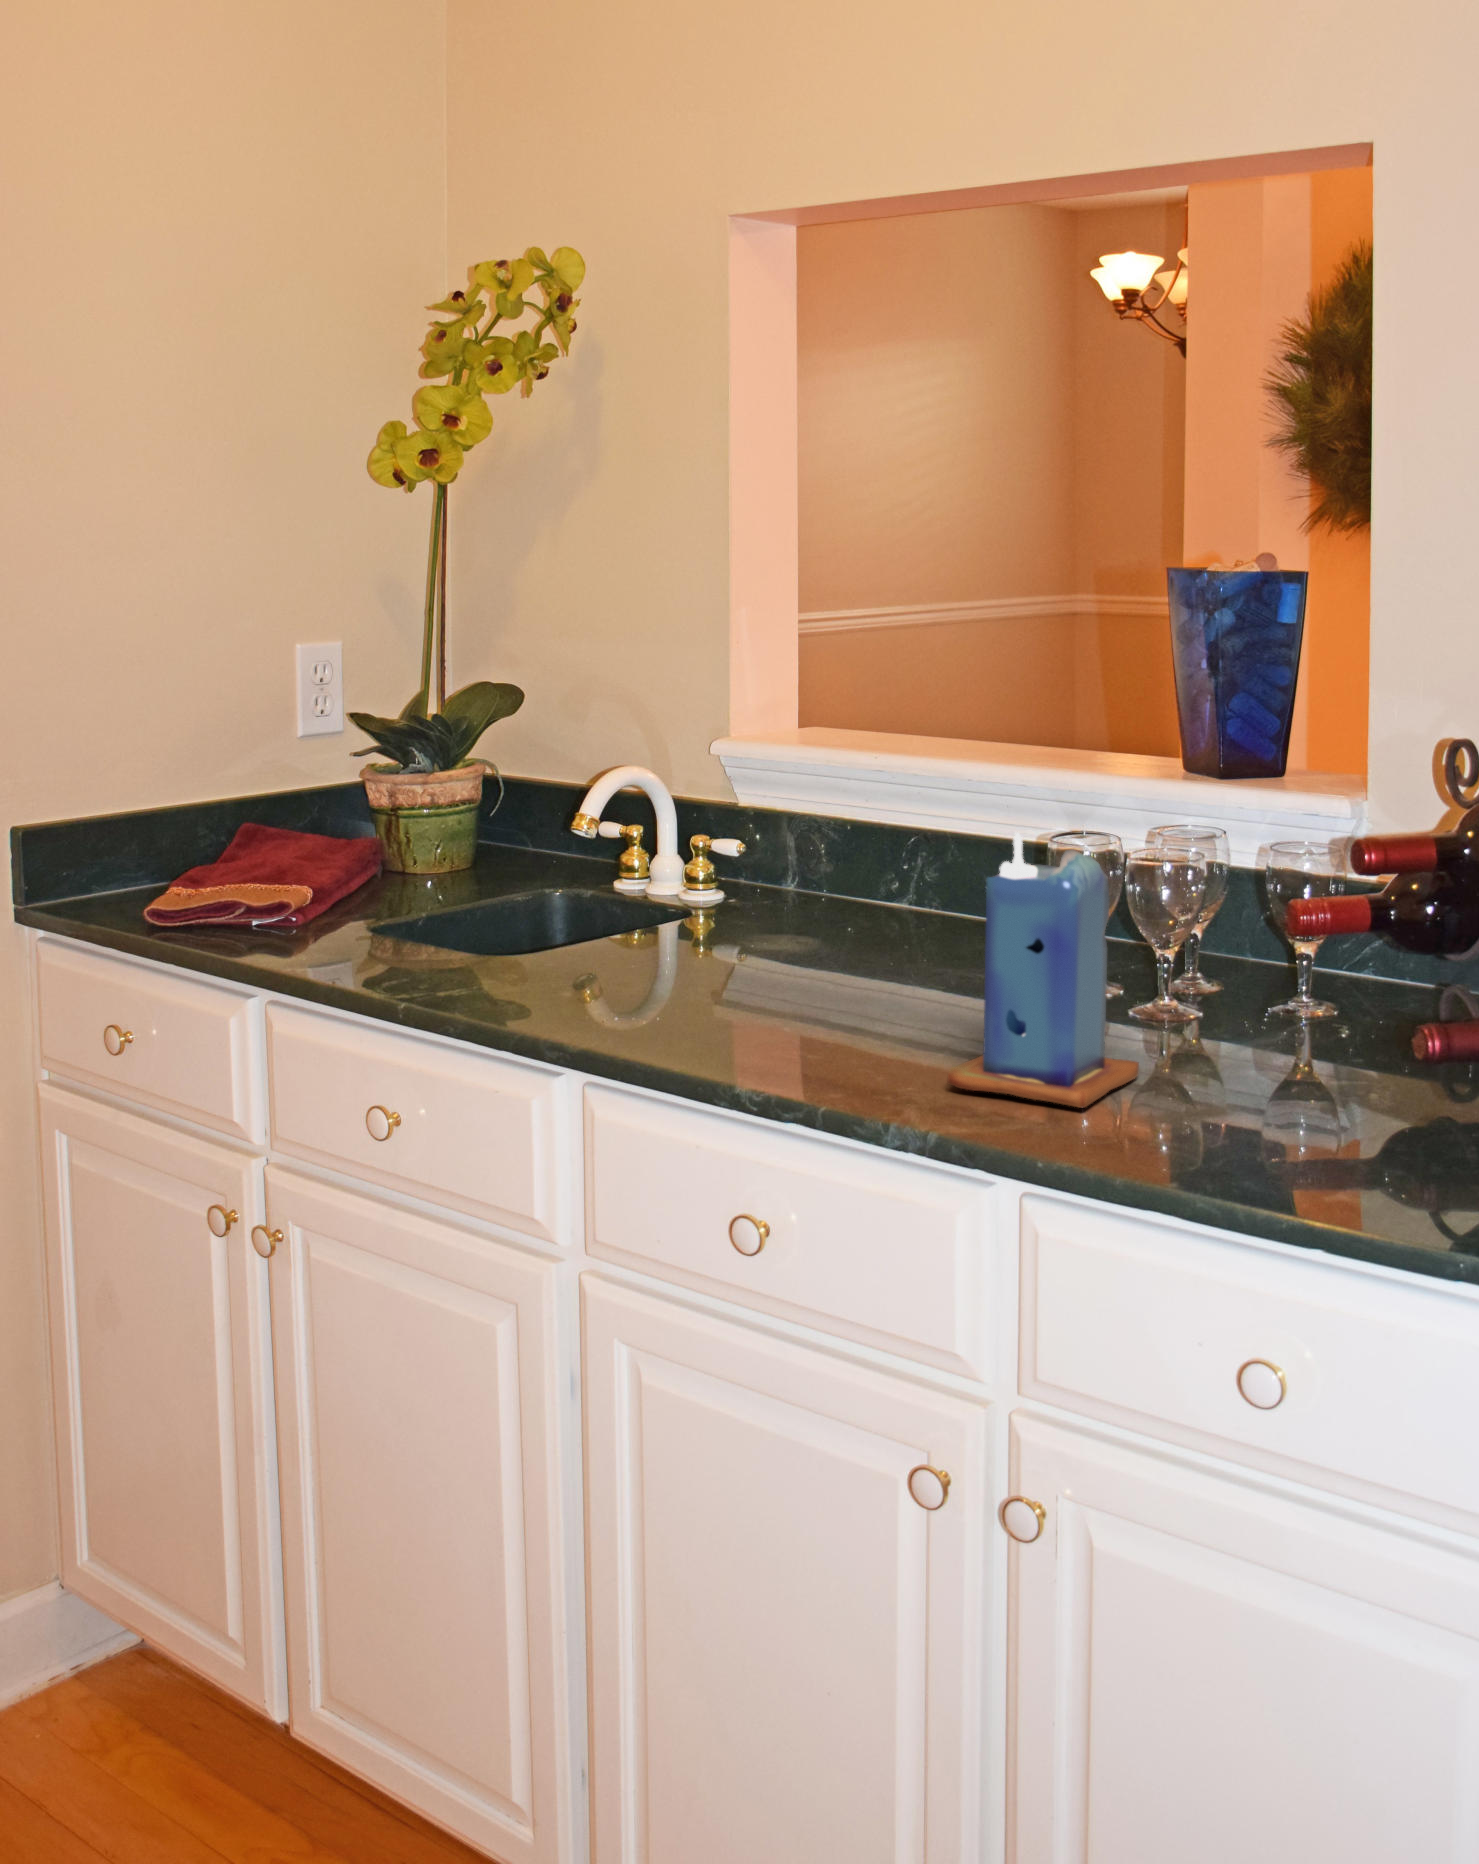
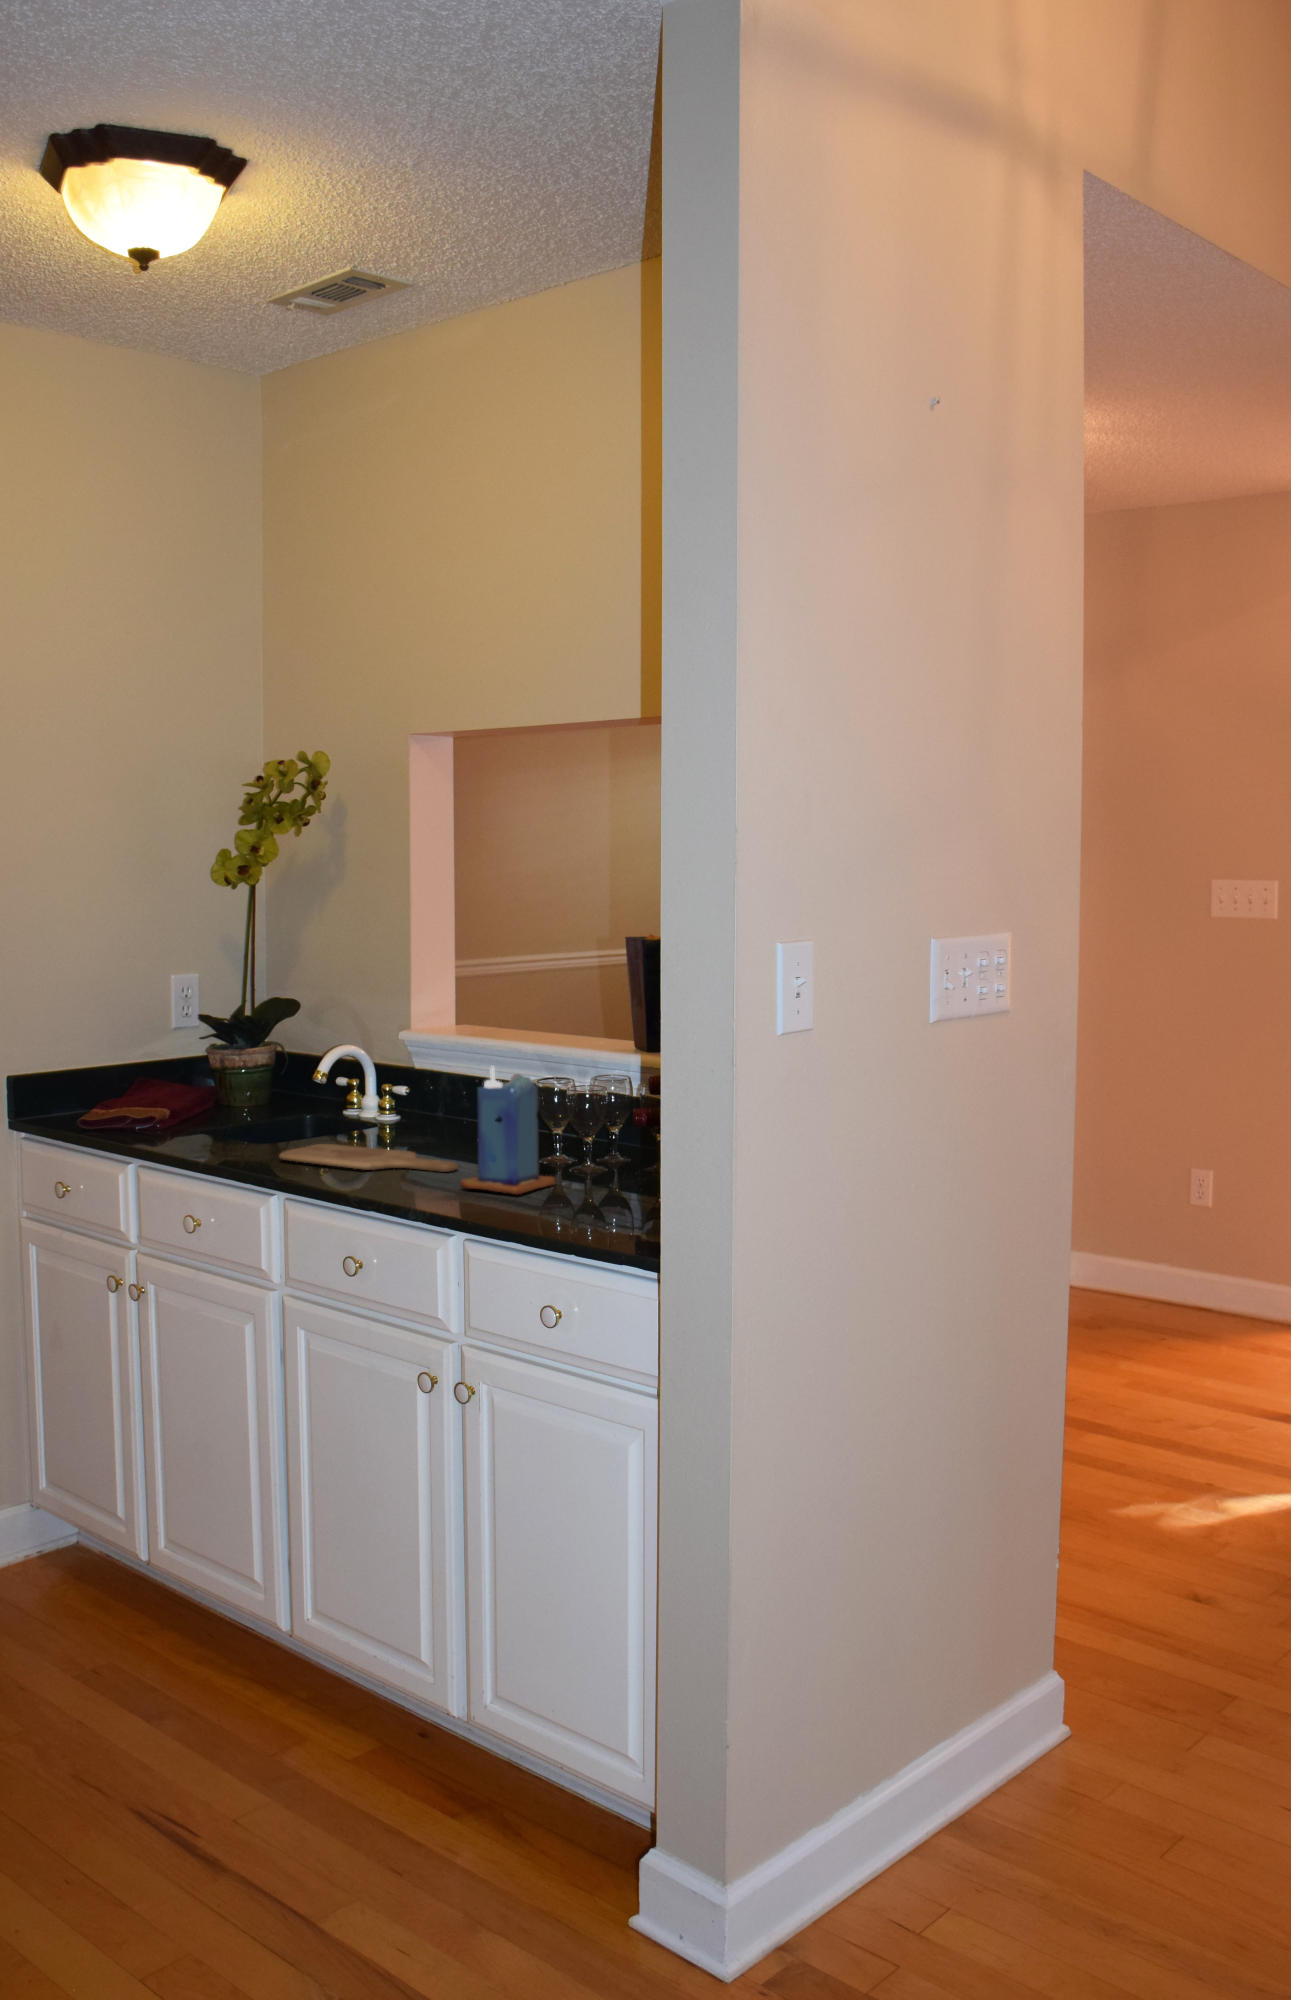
cutting board: none [539,968,908,1039] -> present [279,1144,458,1172]

